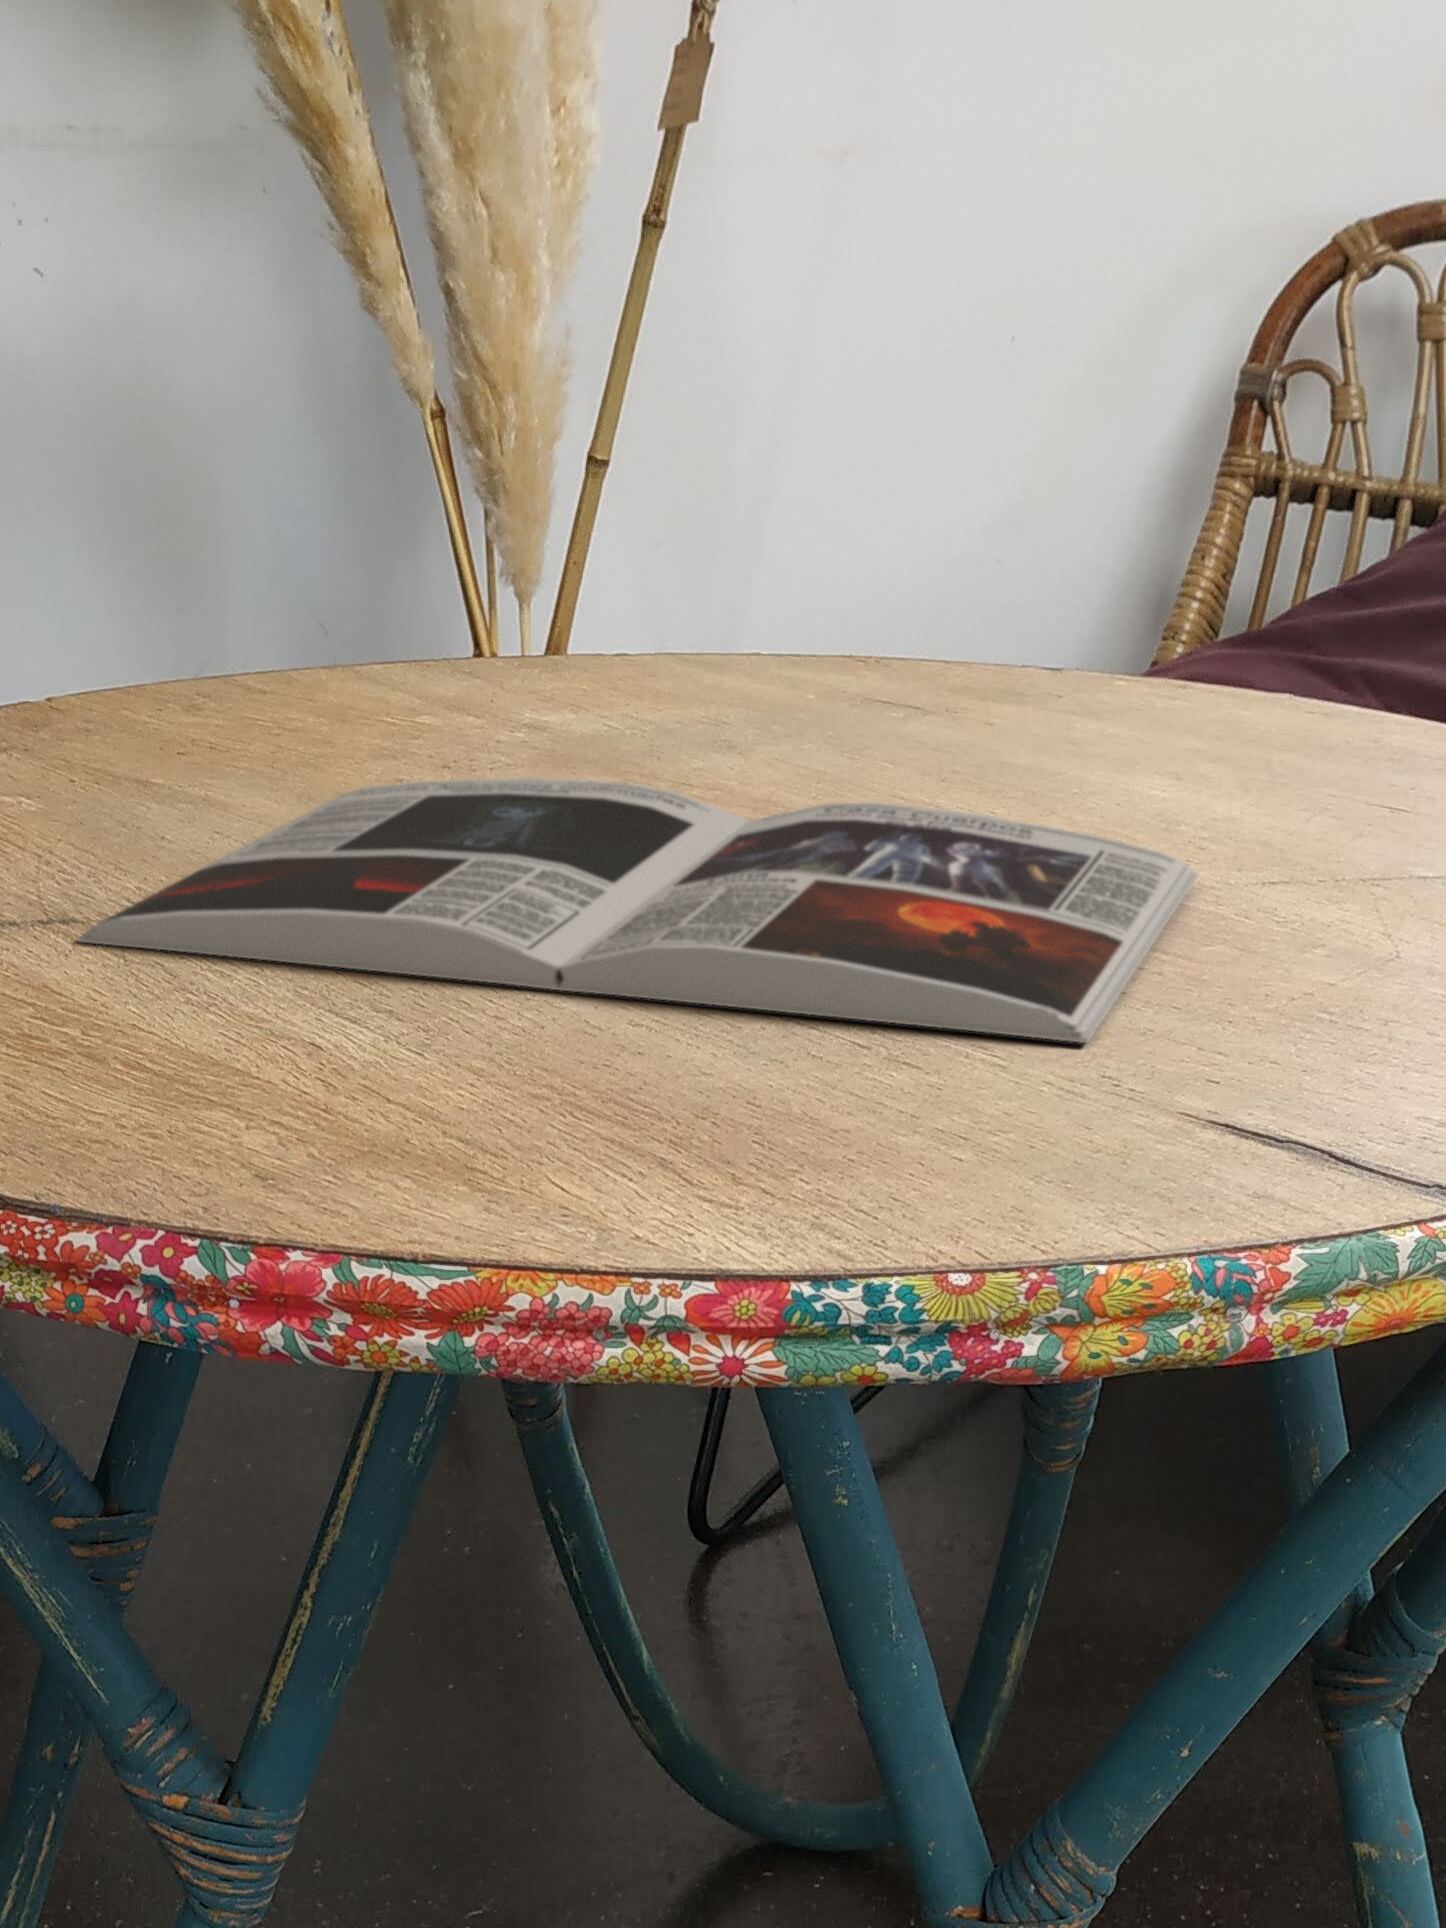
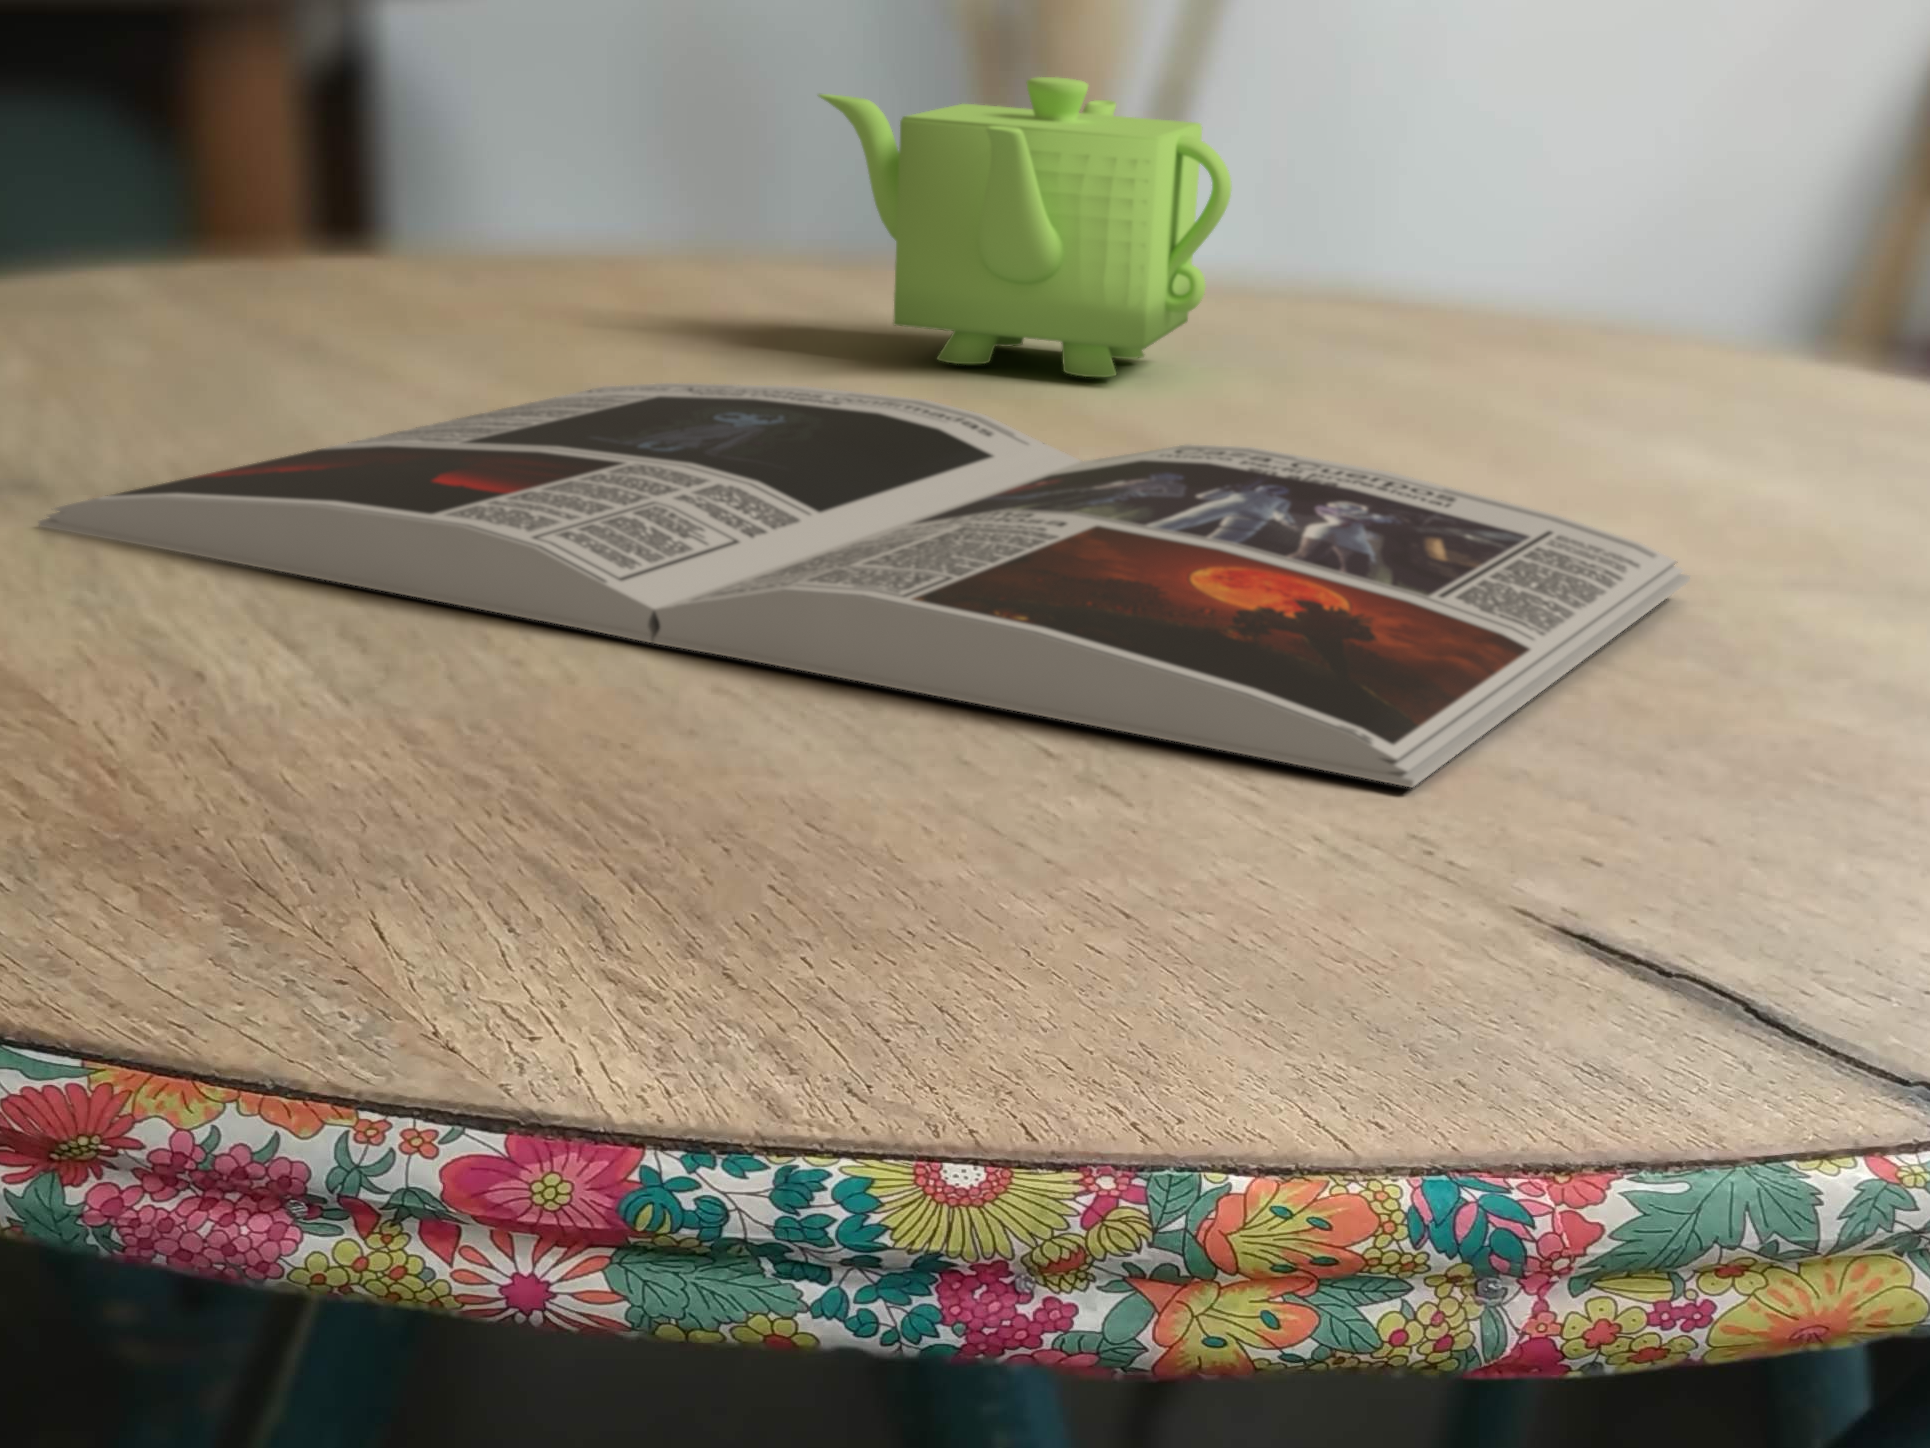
teapot: none [444,500,779,735] -> present [819,77,1231,377]

